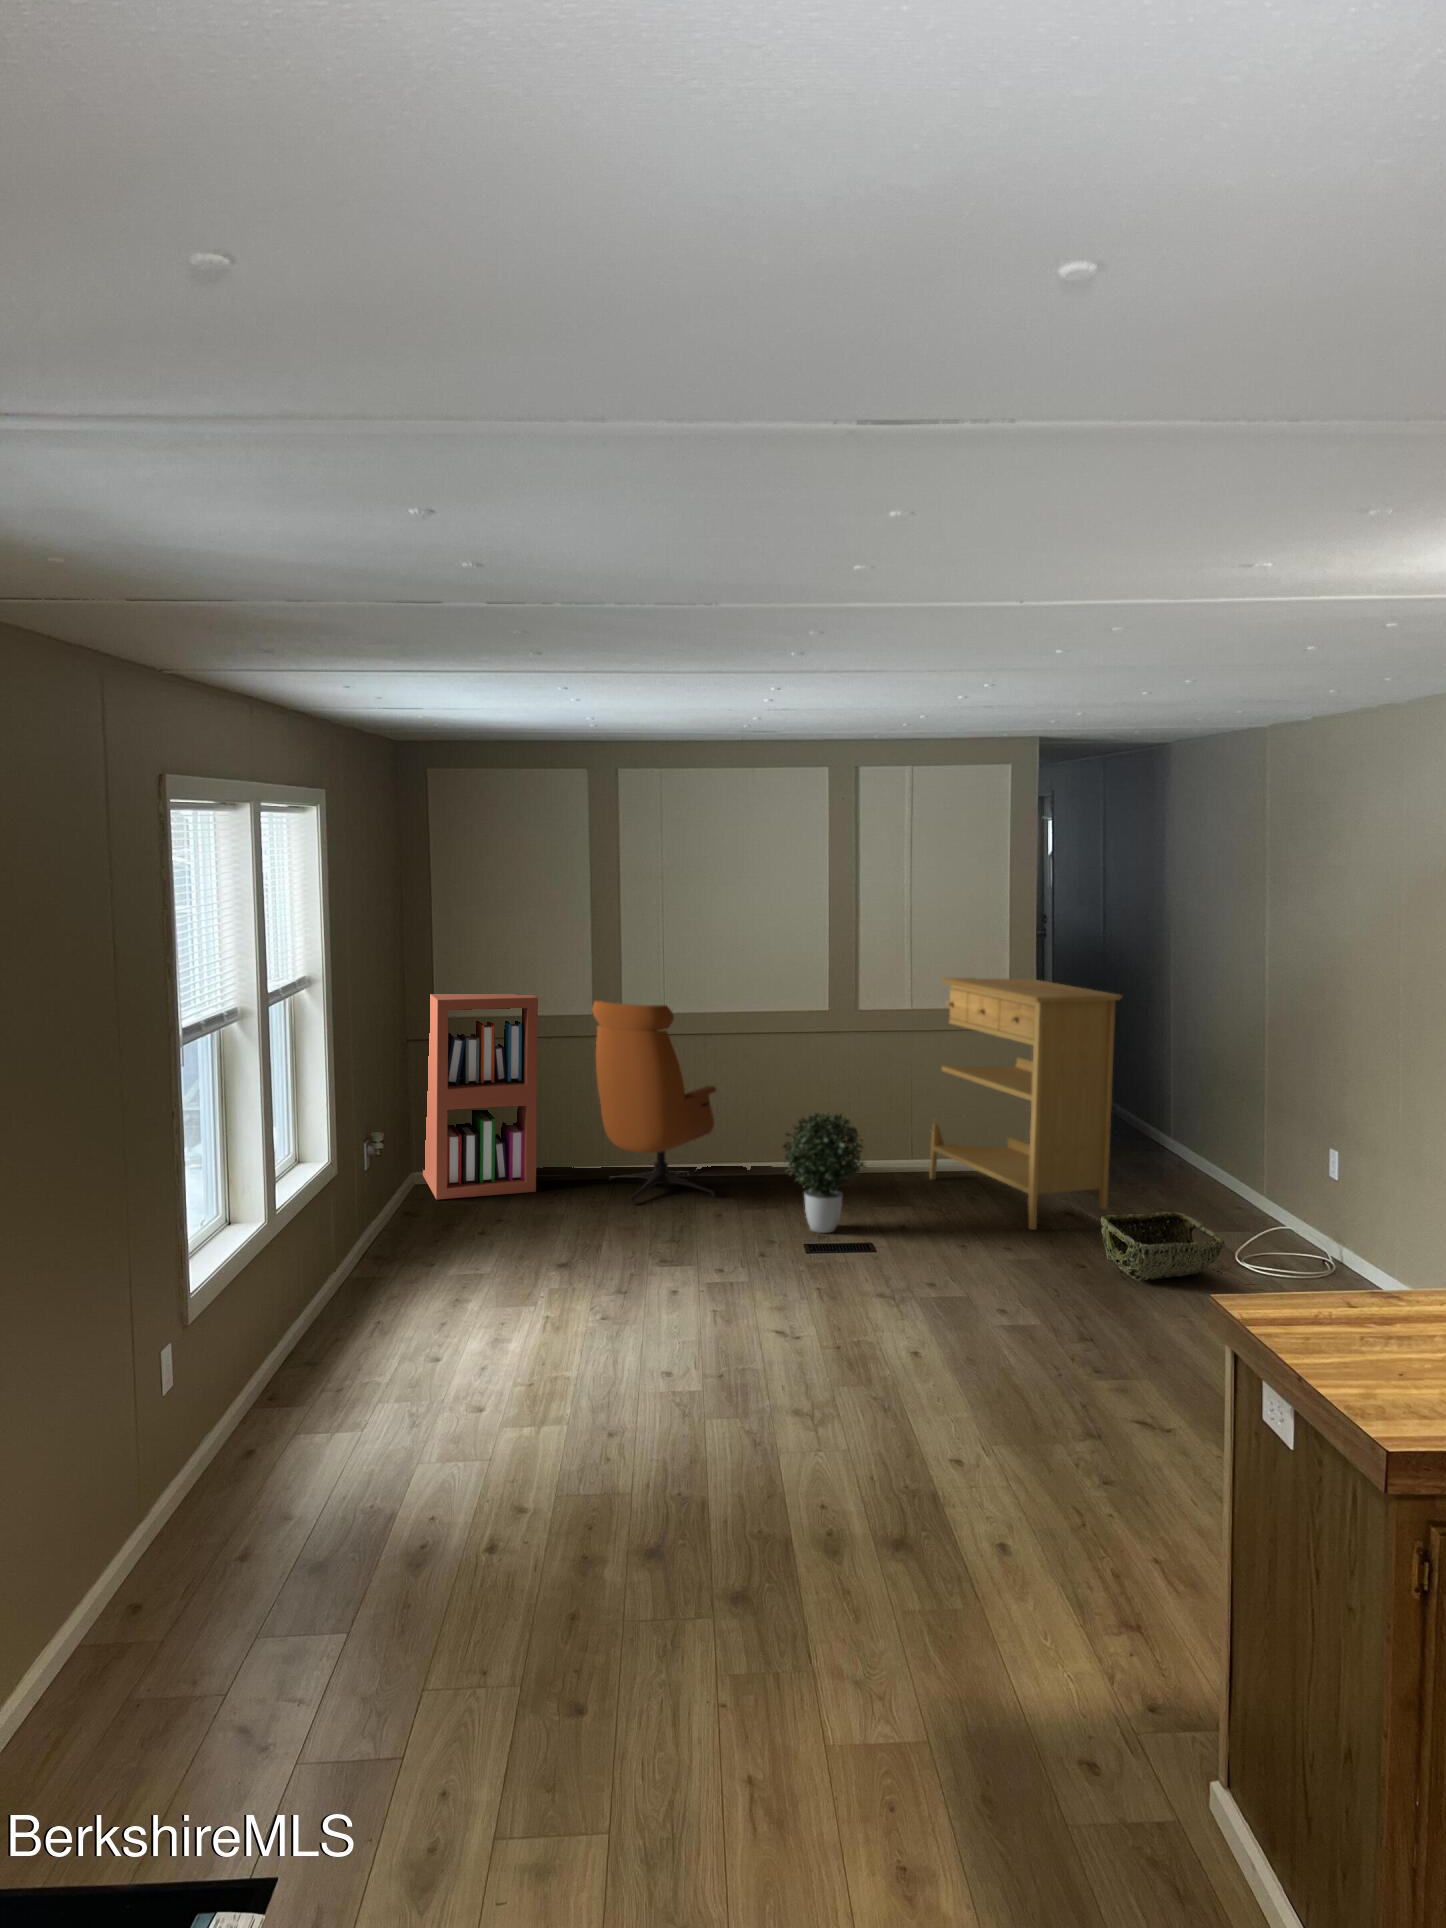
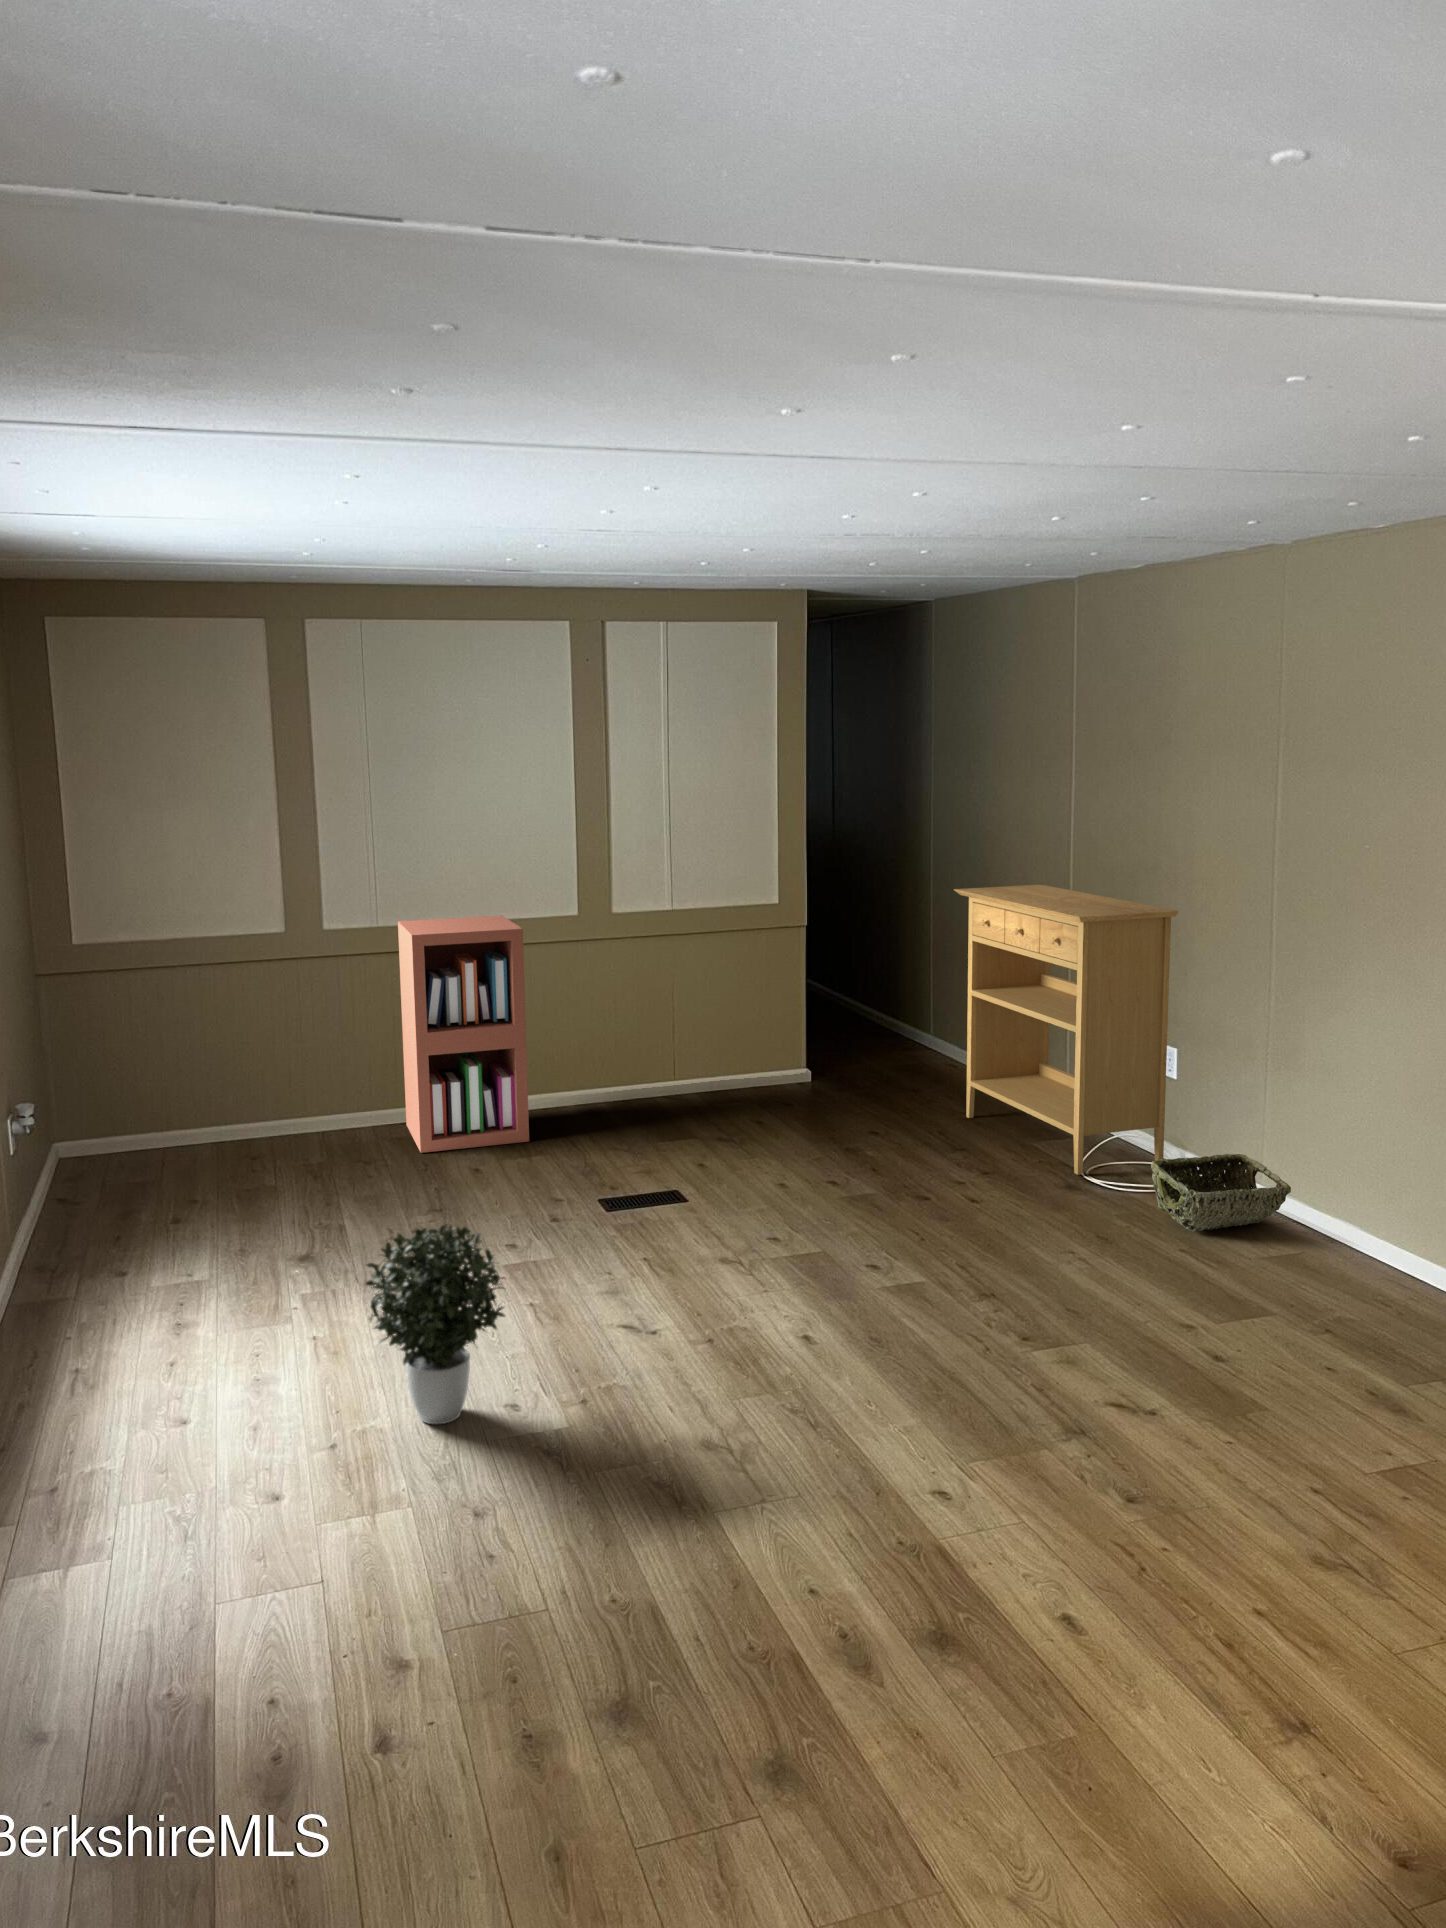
lounge chair: present [592,1000,716,1203] -> none [583,930,768,1152]
potted plant: present [783,1113,865,1233] -> present [366,1224,505,1424]

